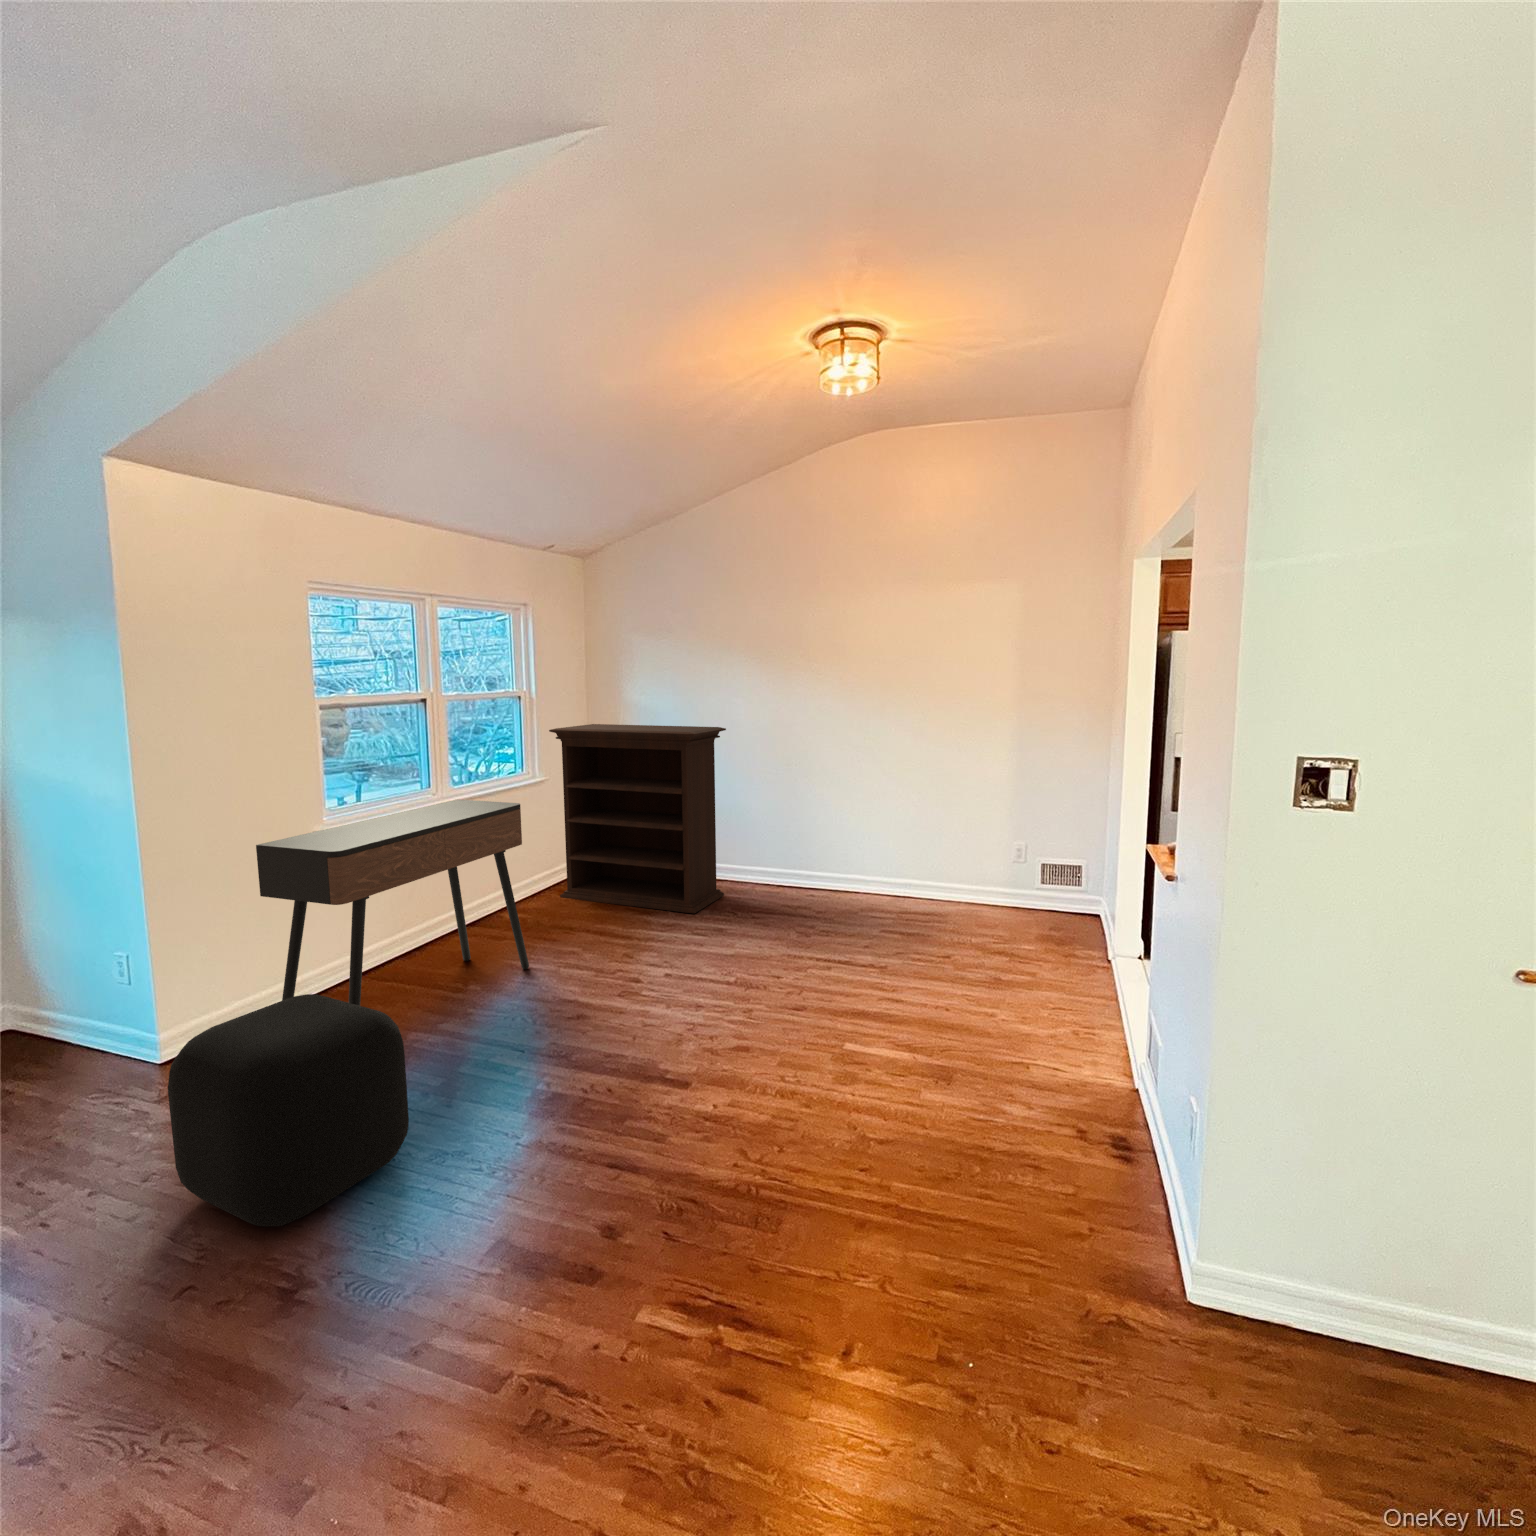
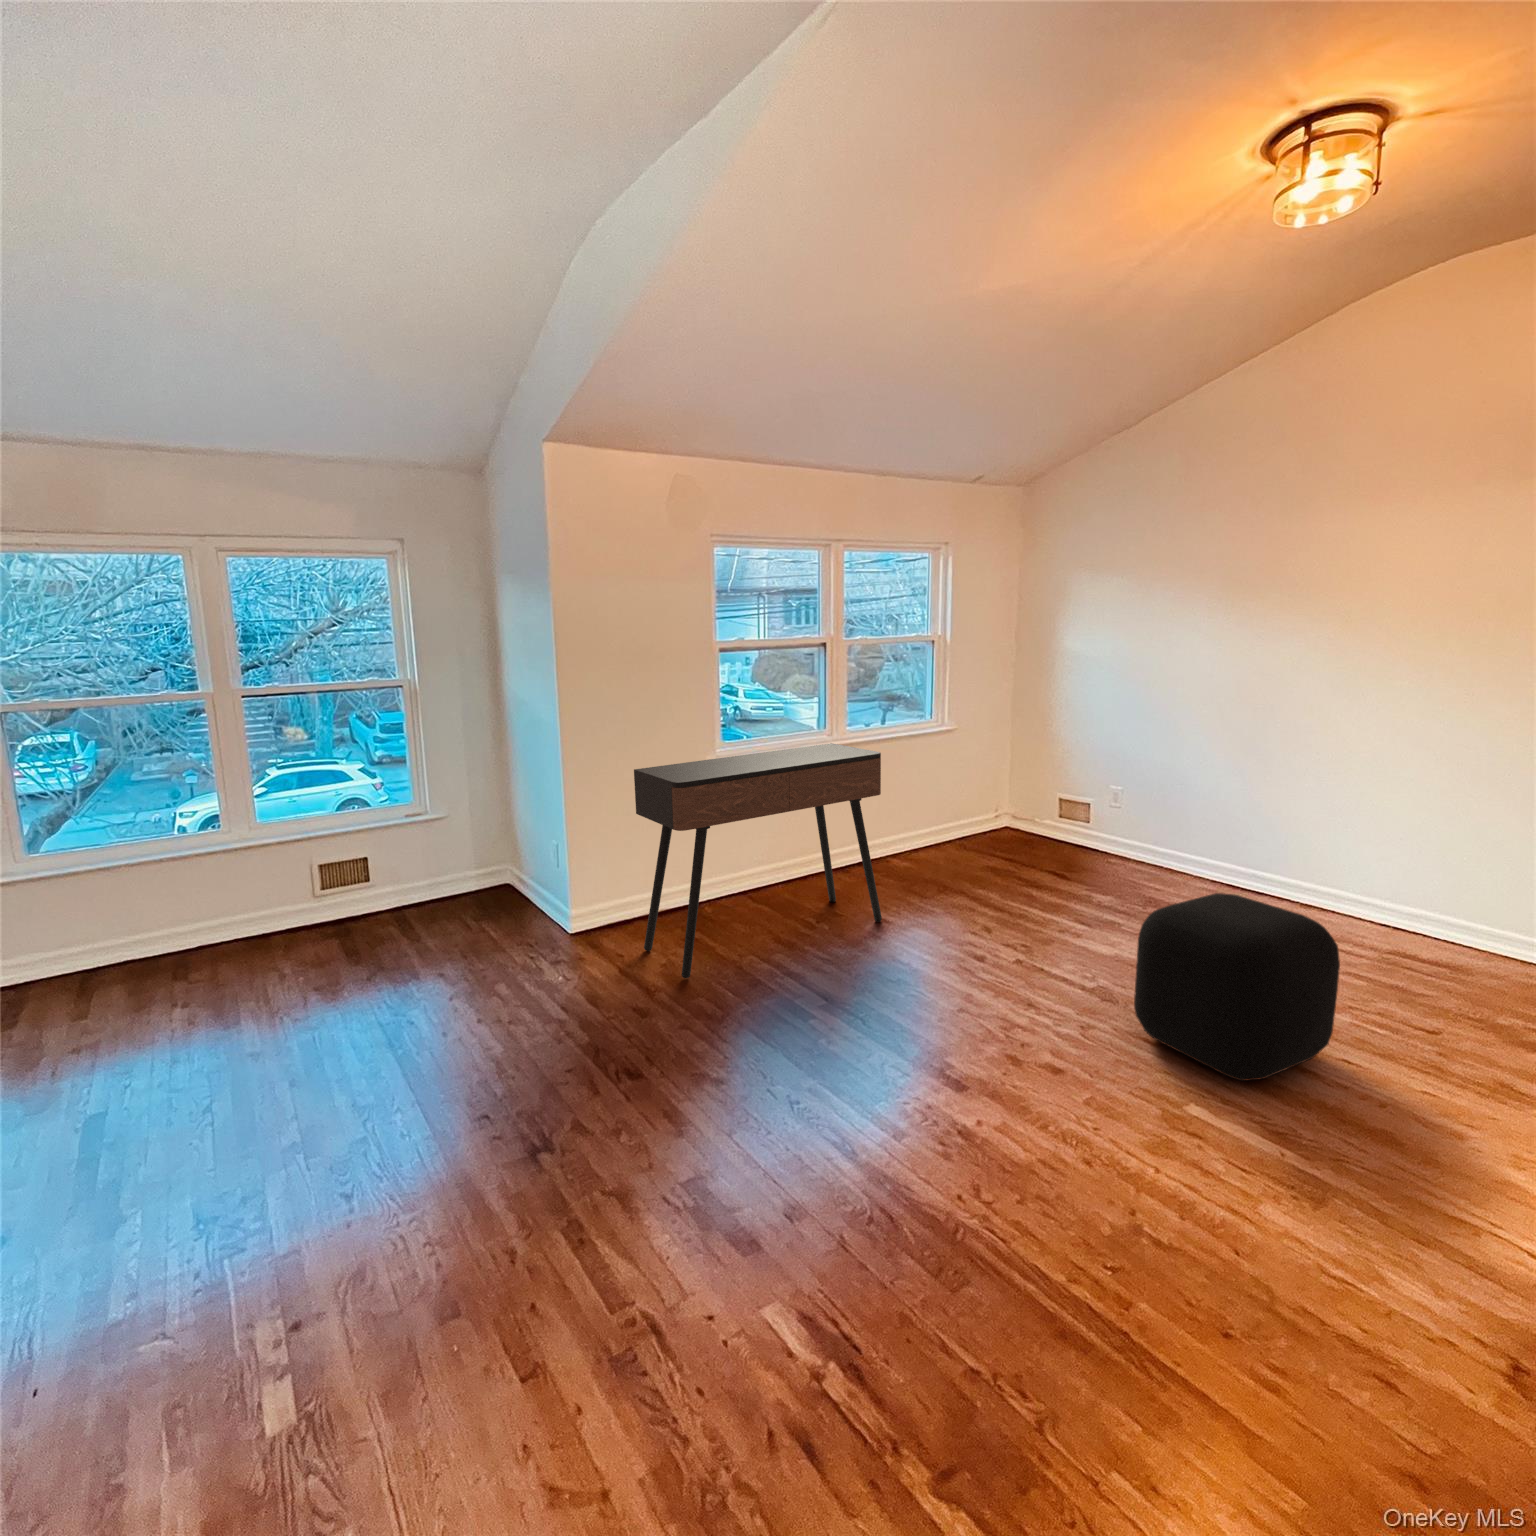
bookshelf: present [549,724,726,913] -> none [955,671,1160,898]
ottoman: present [168,994,409,1227] -> present [1134,893,1340,1081]

